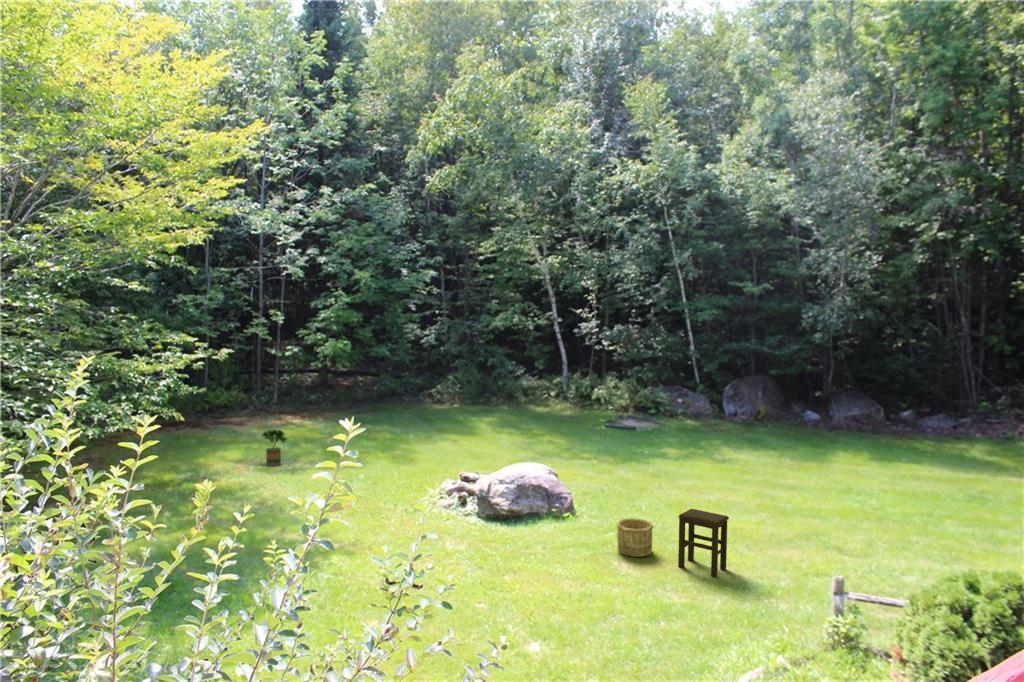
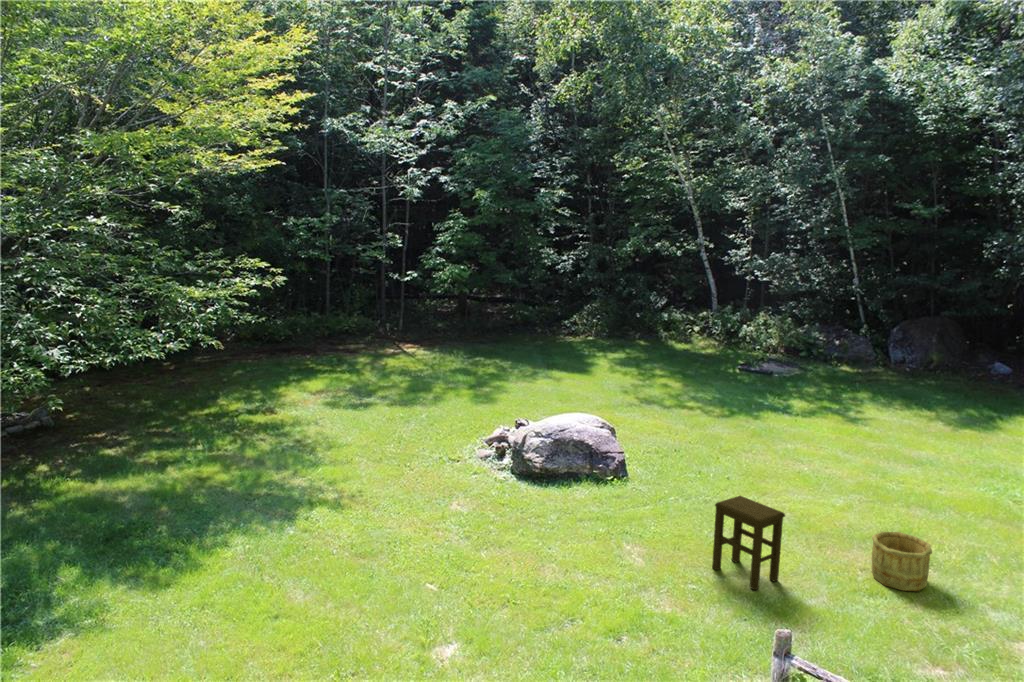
potted tree: present [262,430,286,466] -> none [338,356,363,393]
wooden bucket: present [617,518,653,557] -> present [872,532,932,591]

